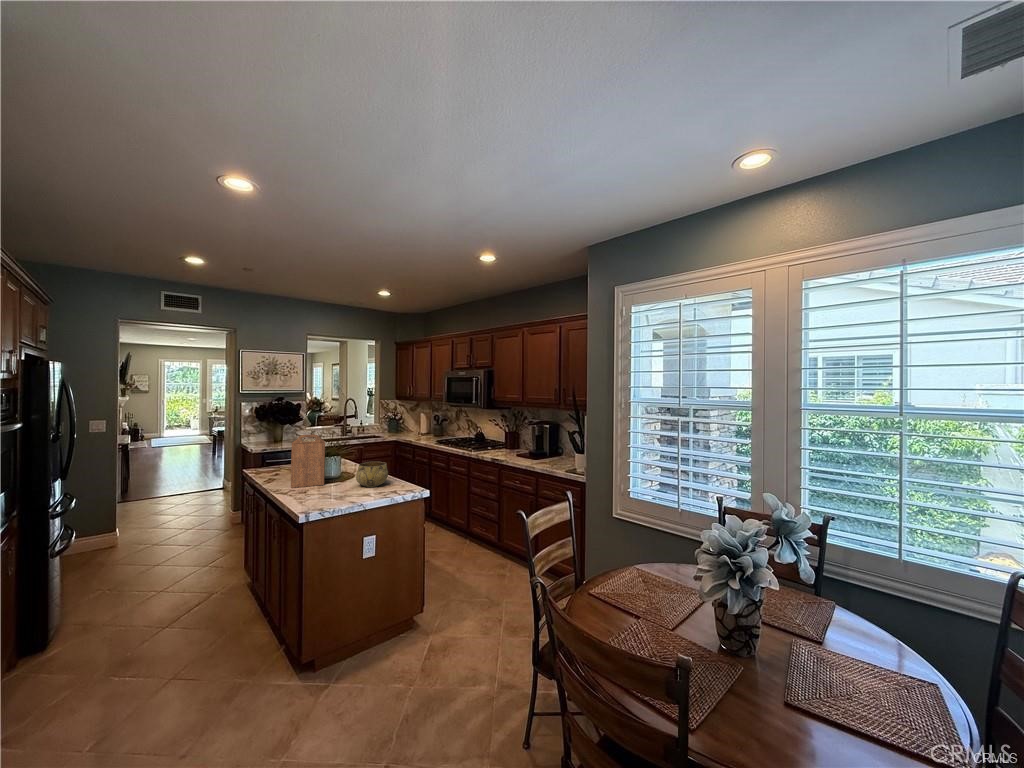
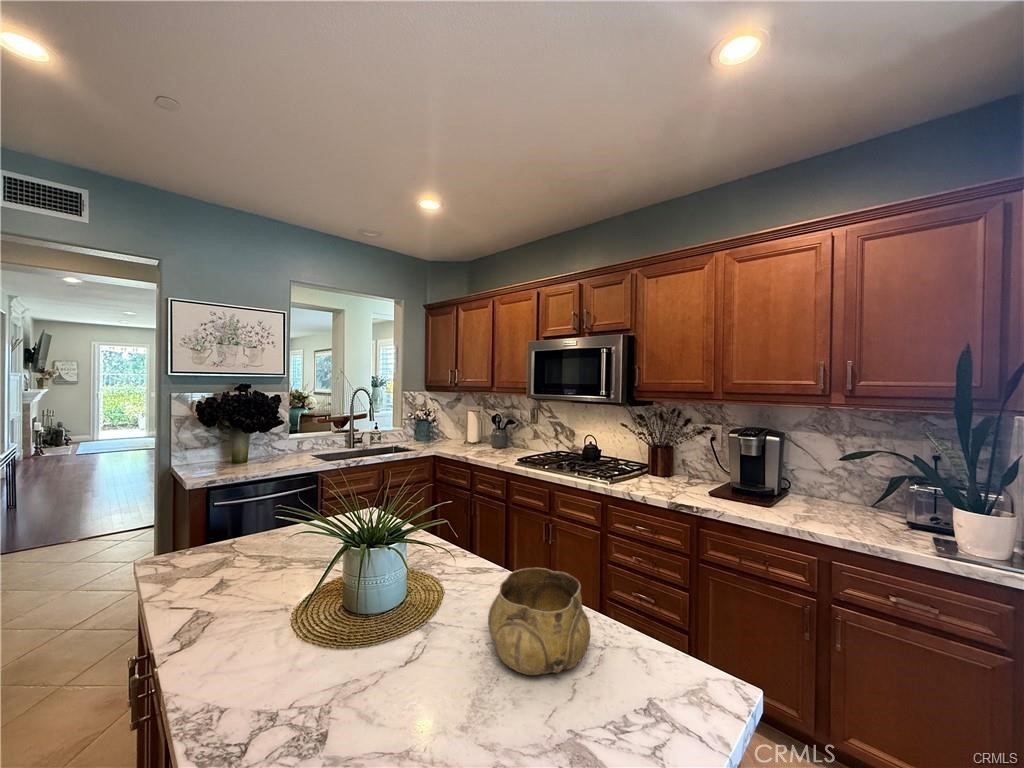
cutting board: present [291,434,325,488] -> none [262,494,383,704]

